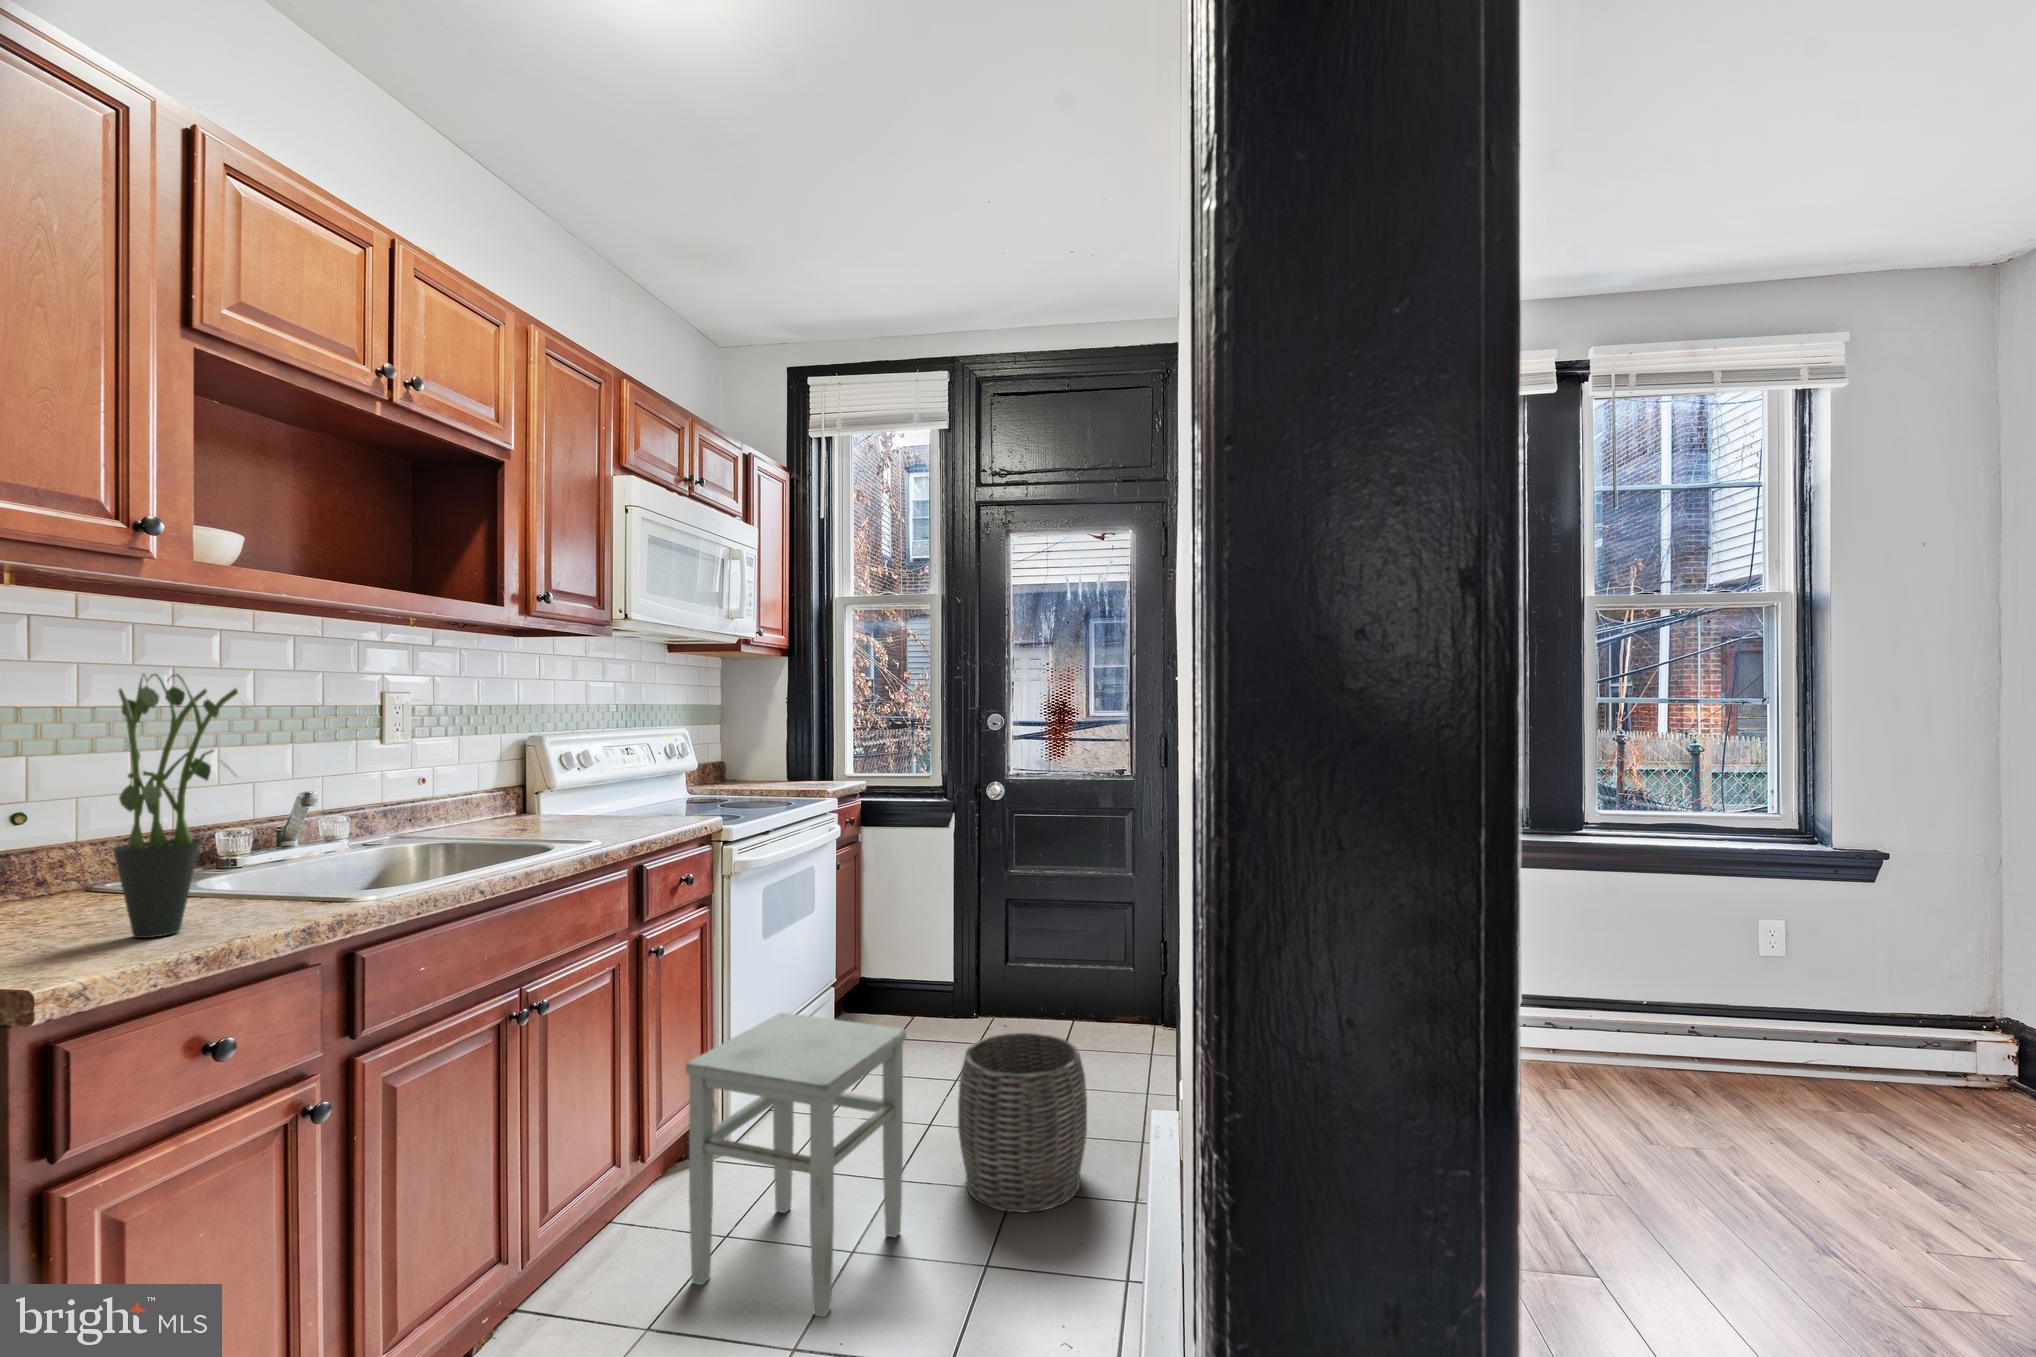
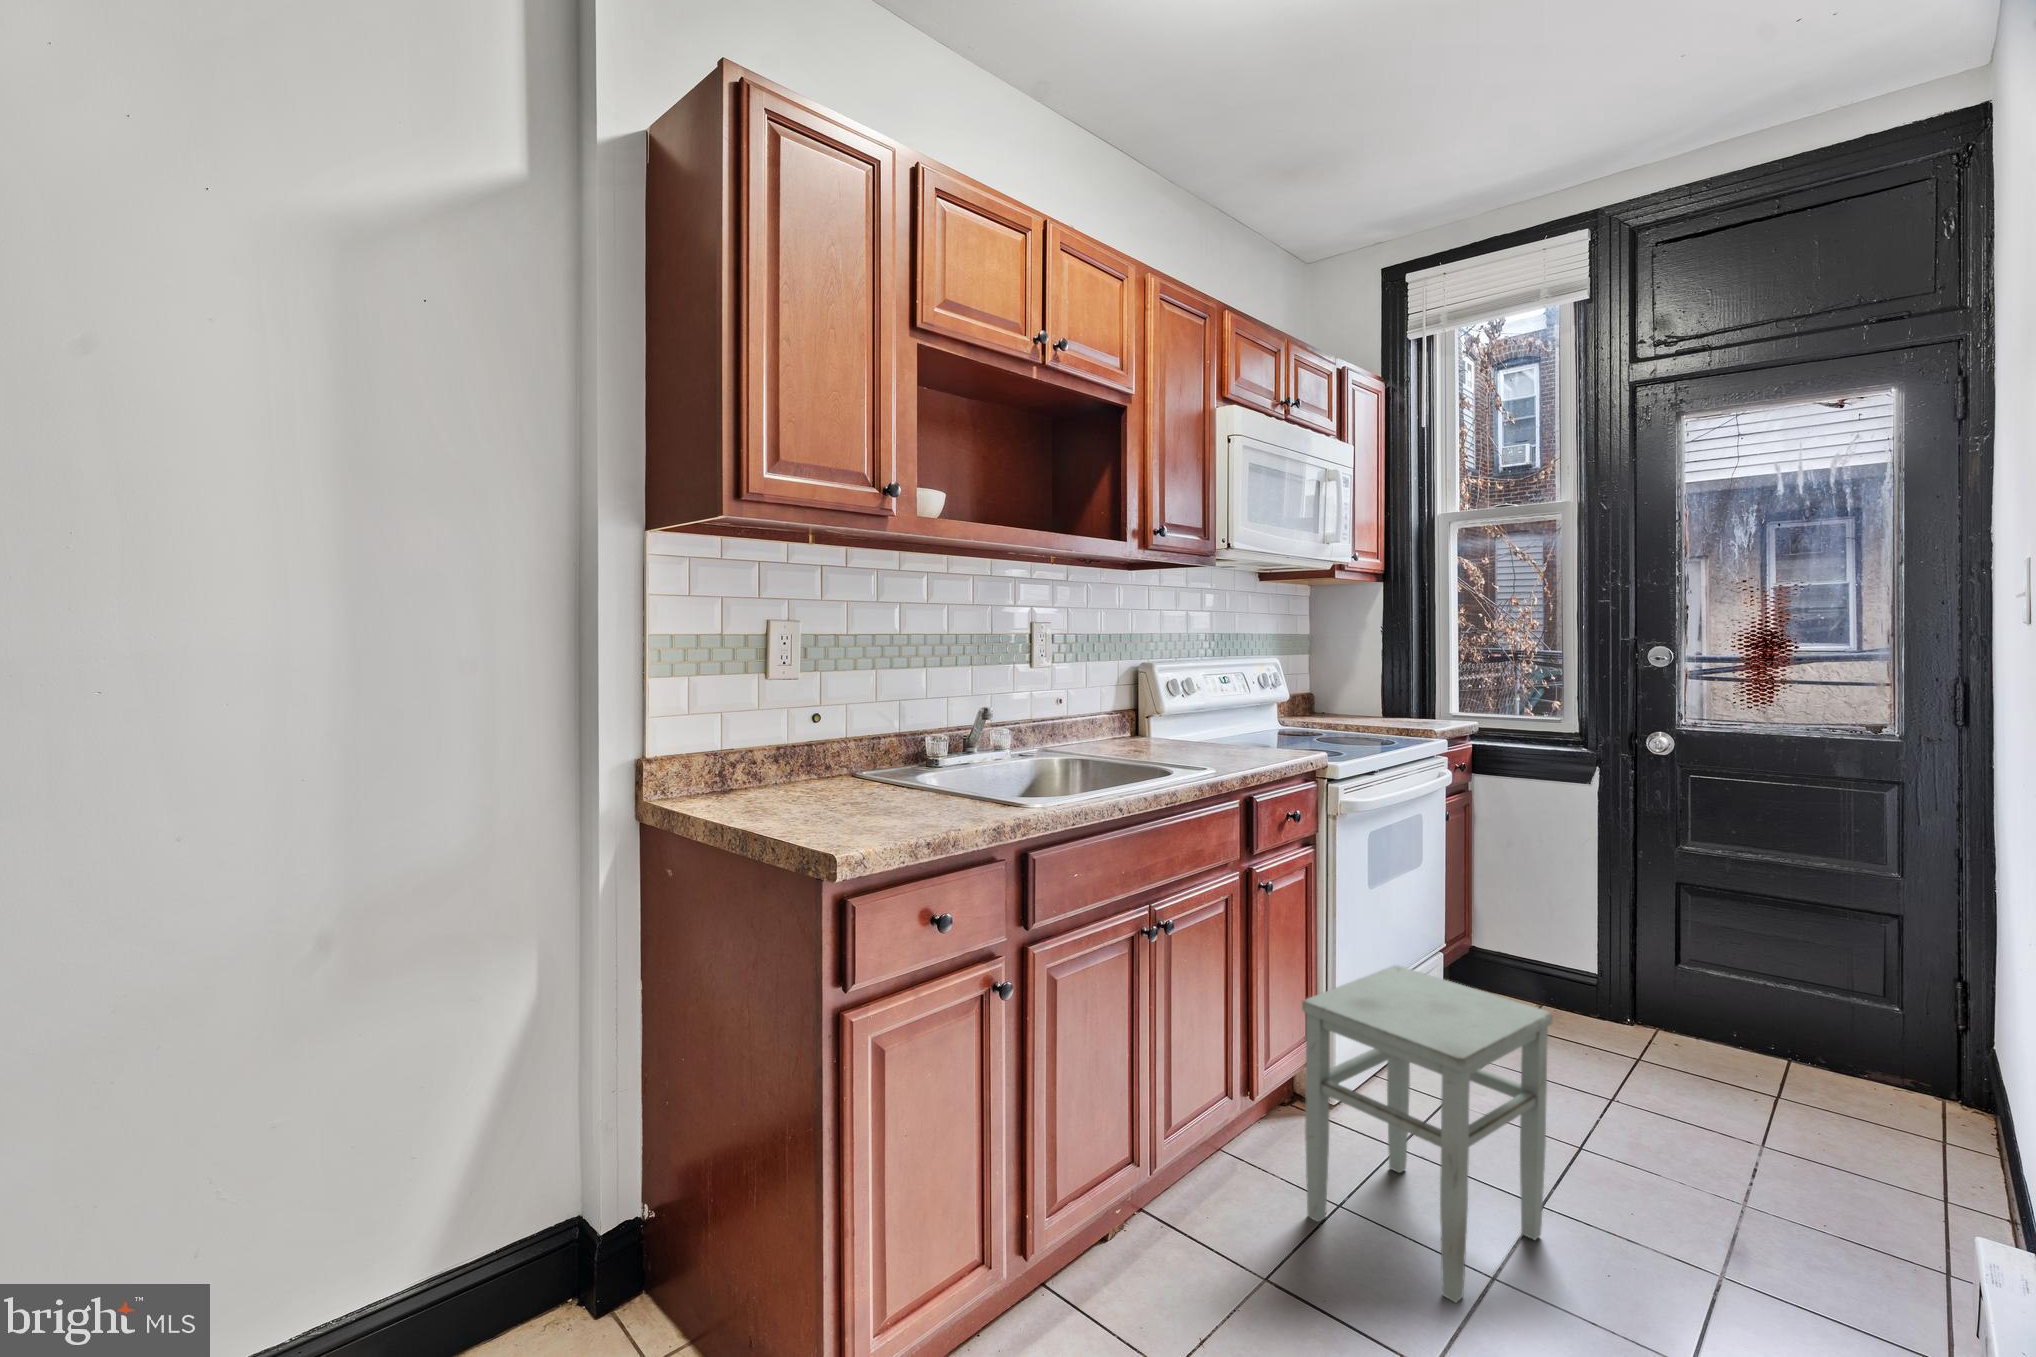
potted plant: present [113,674,238,938] -> none [871,611,962,824]
woven basket: present [958,1033,1087,1212] -> none [1614,1039,1810,1270]

